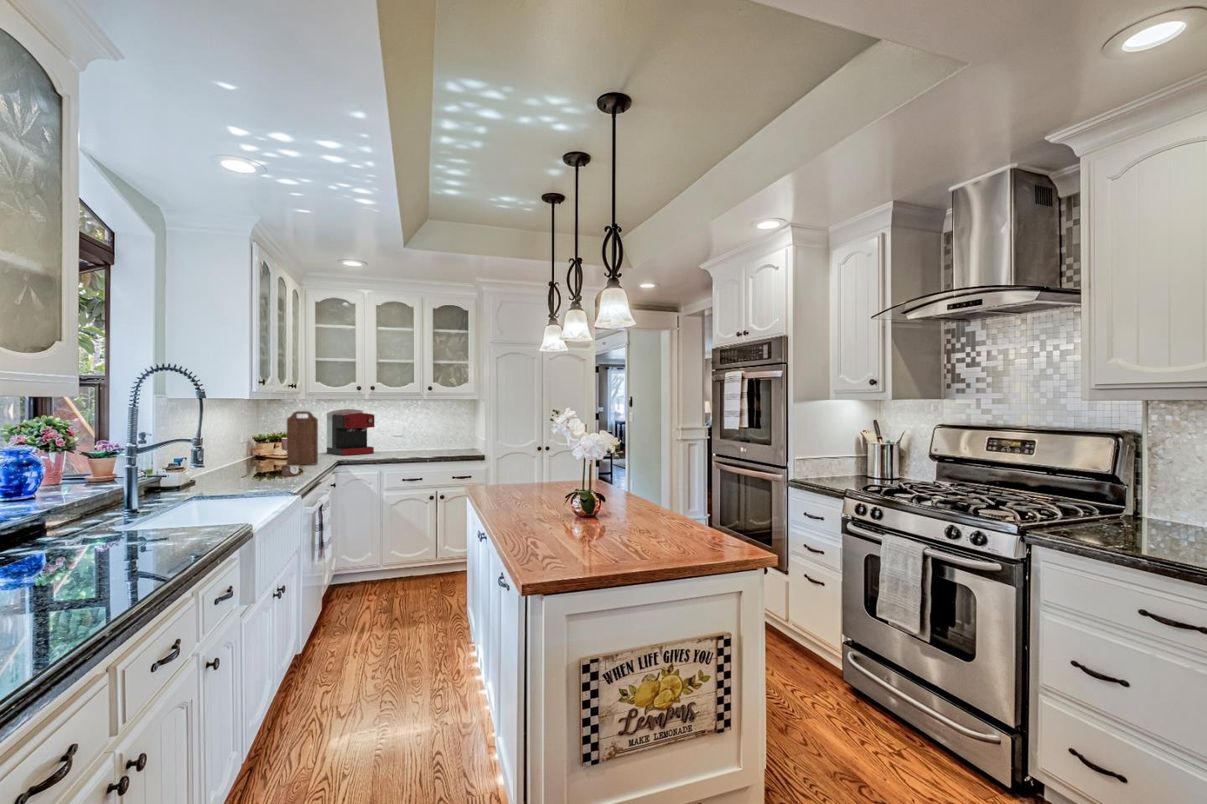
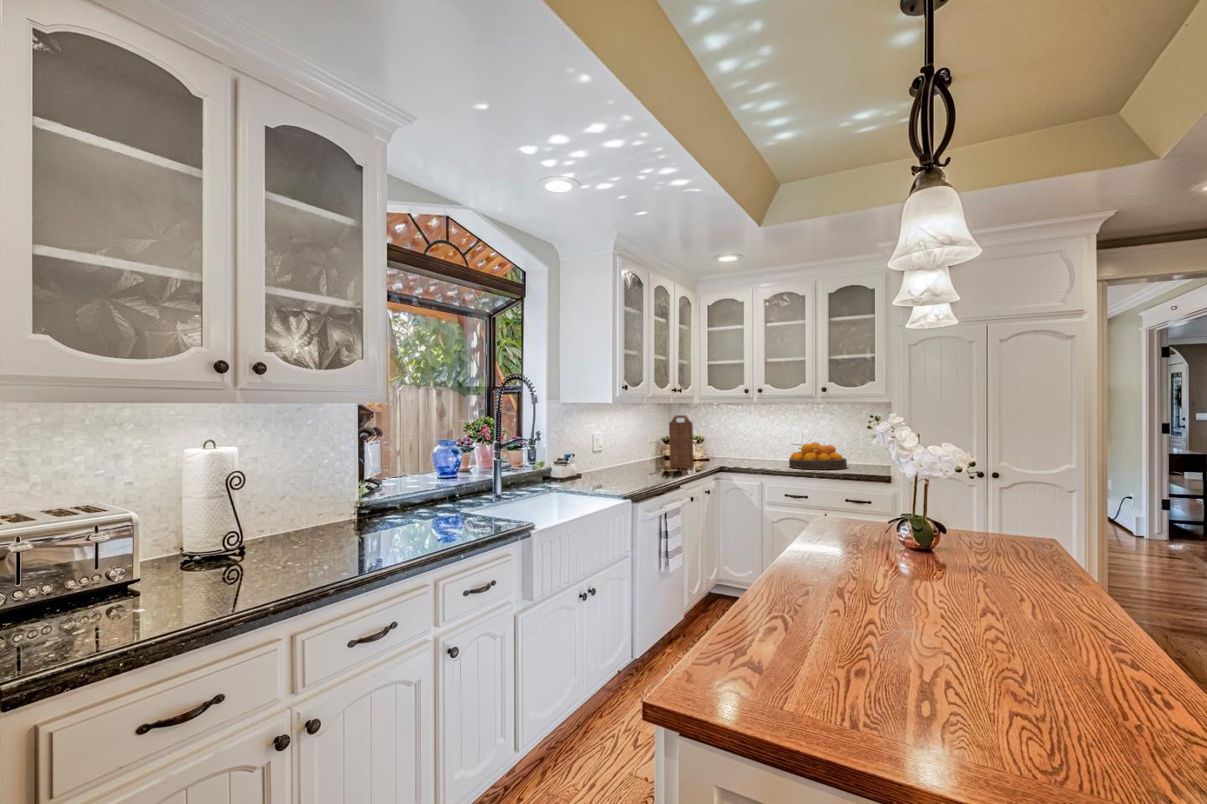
coffee maker: present [327,409,374,455] -> none [722,414,766,462]
fruit bowl: none [403,435,451,458] -> present [789,442,847,469]

